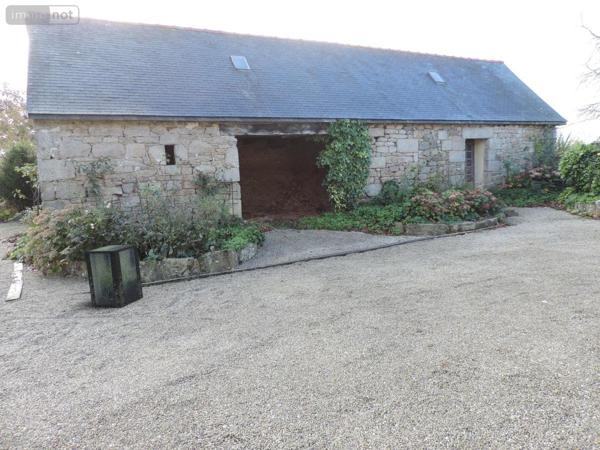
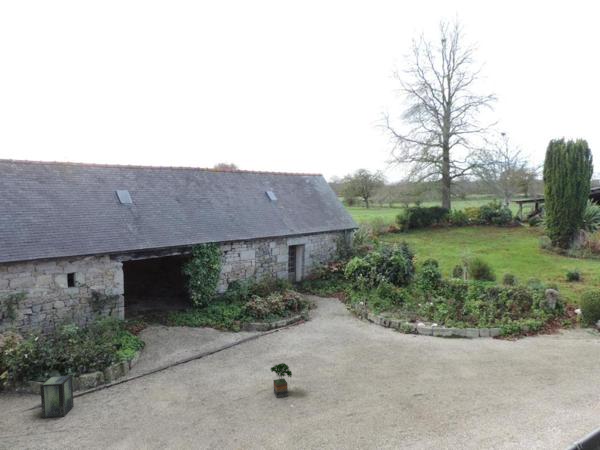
potted tree: none [497,235,557,307] -> present [271,363,292,398]

